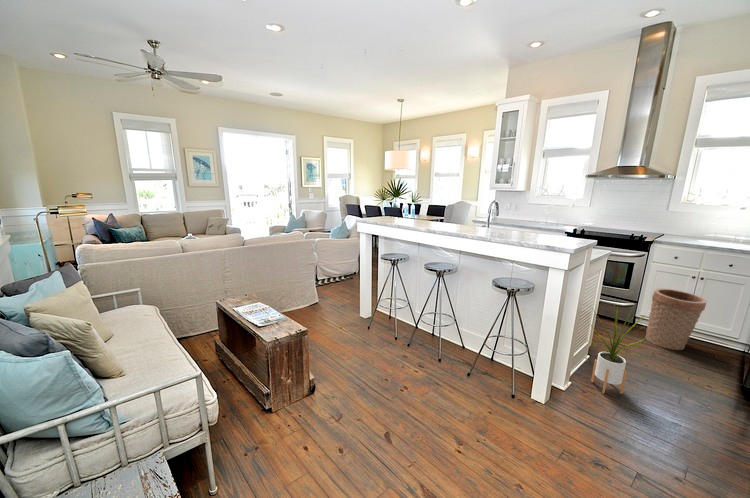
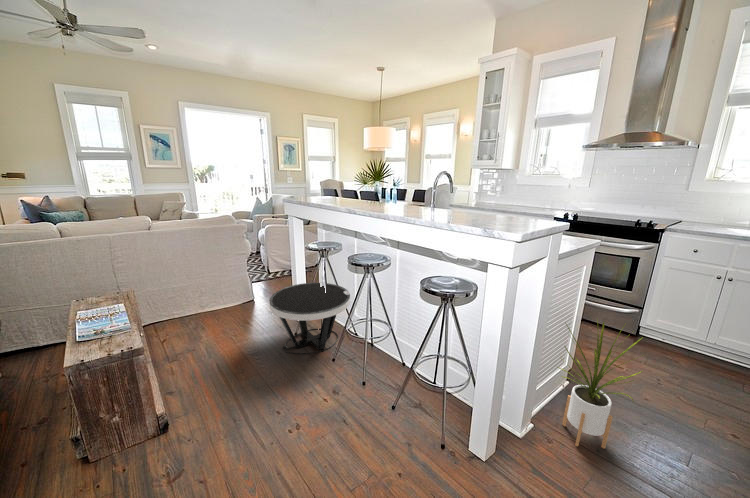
side table: none [355,287,417,342] -> present [269,283,350,354]
basket: present [646,288,706,350] -> none [650,293,738,376]

